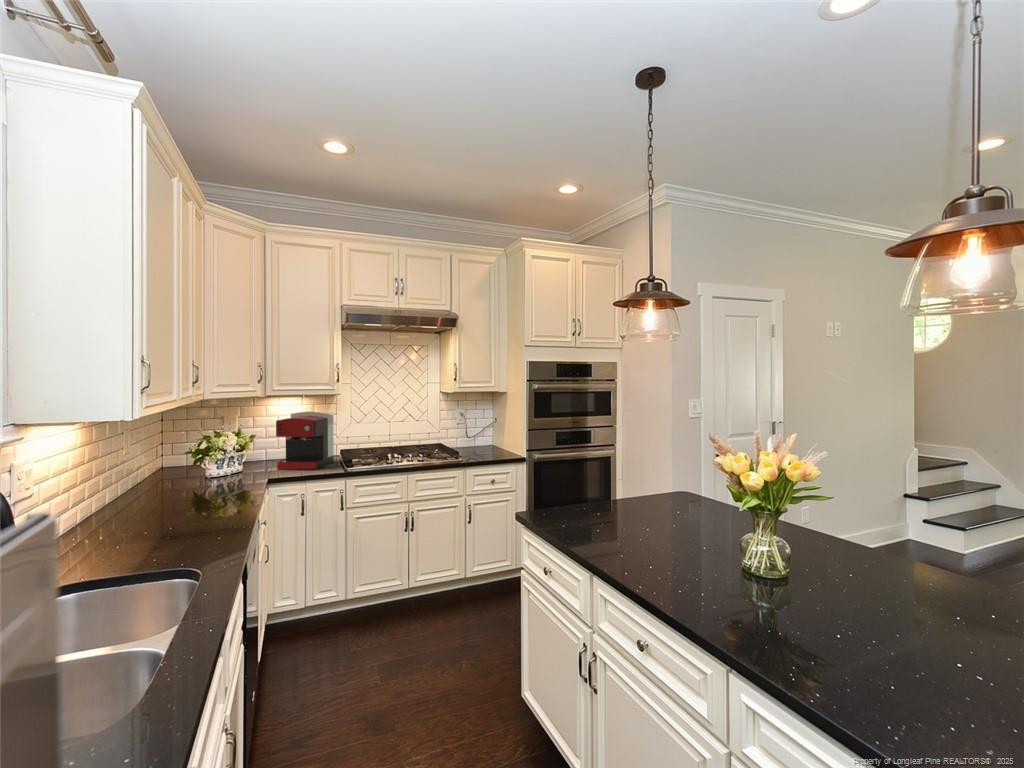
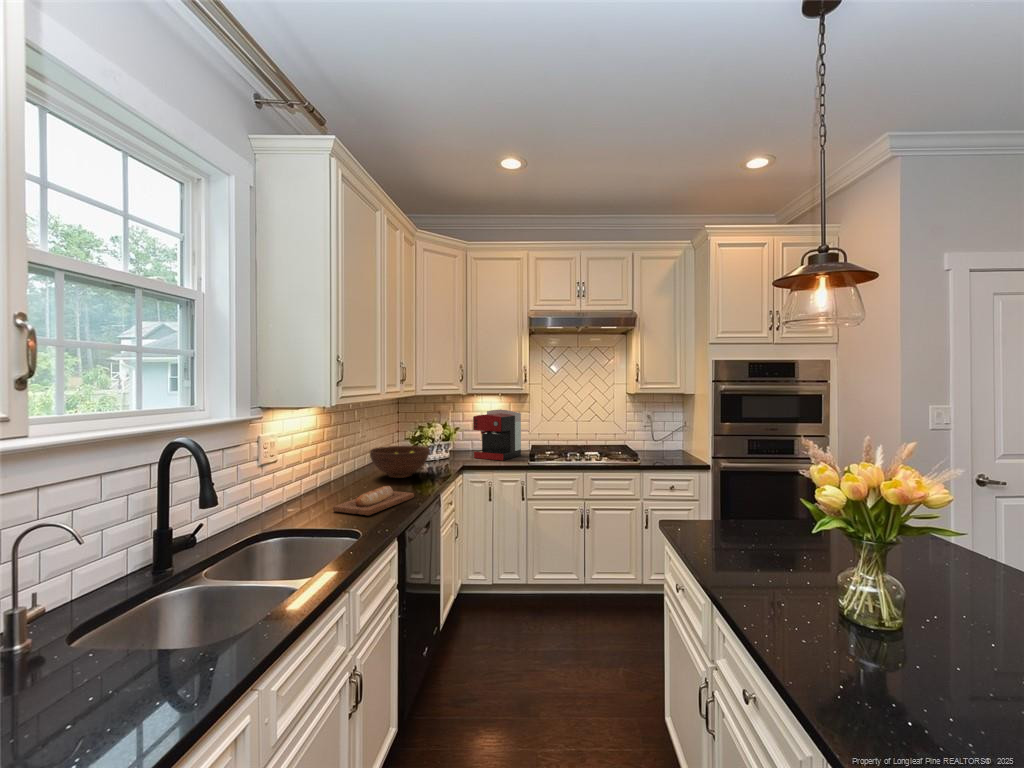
fruit bowl: none [141,461,232,504] -> present [370,446,430,478]
bread loaf: none [113,516,228,560] -> present [333,486,414,515]

